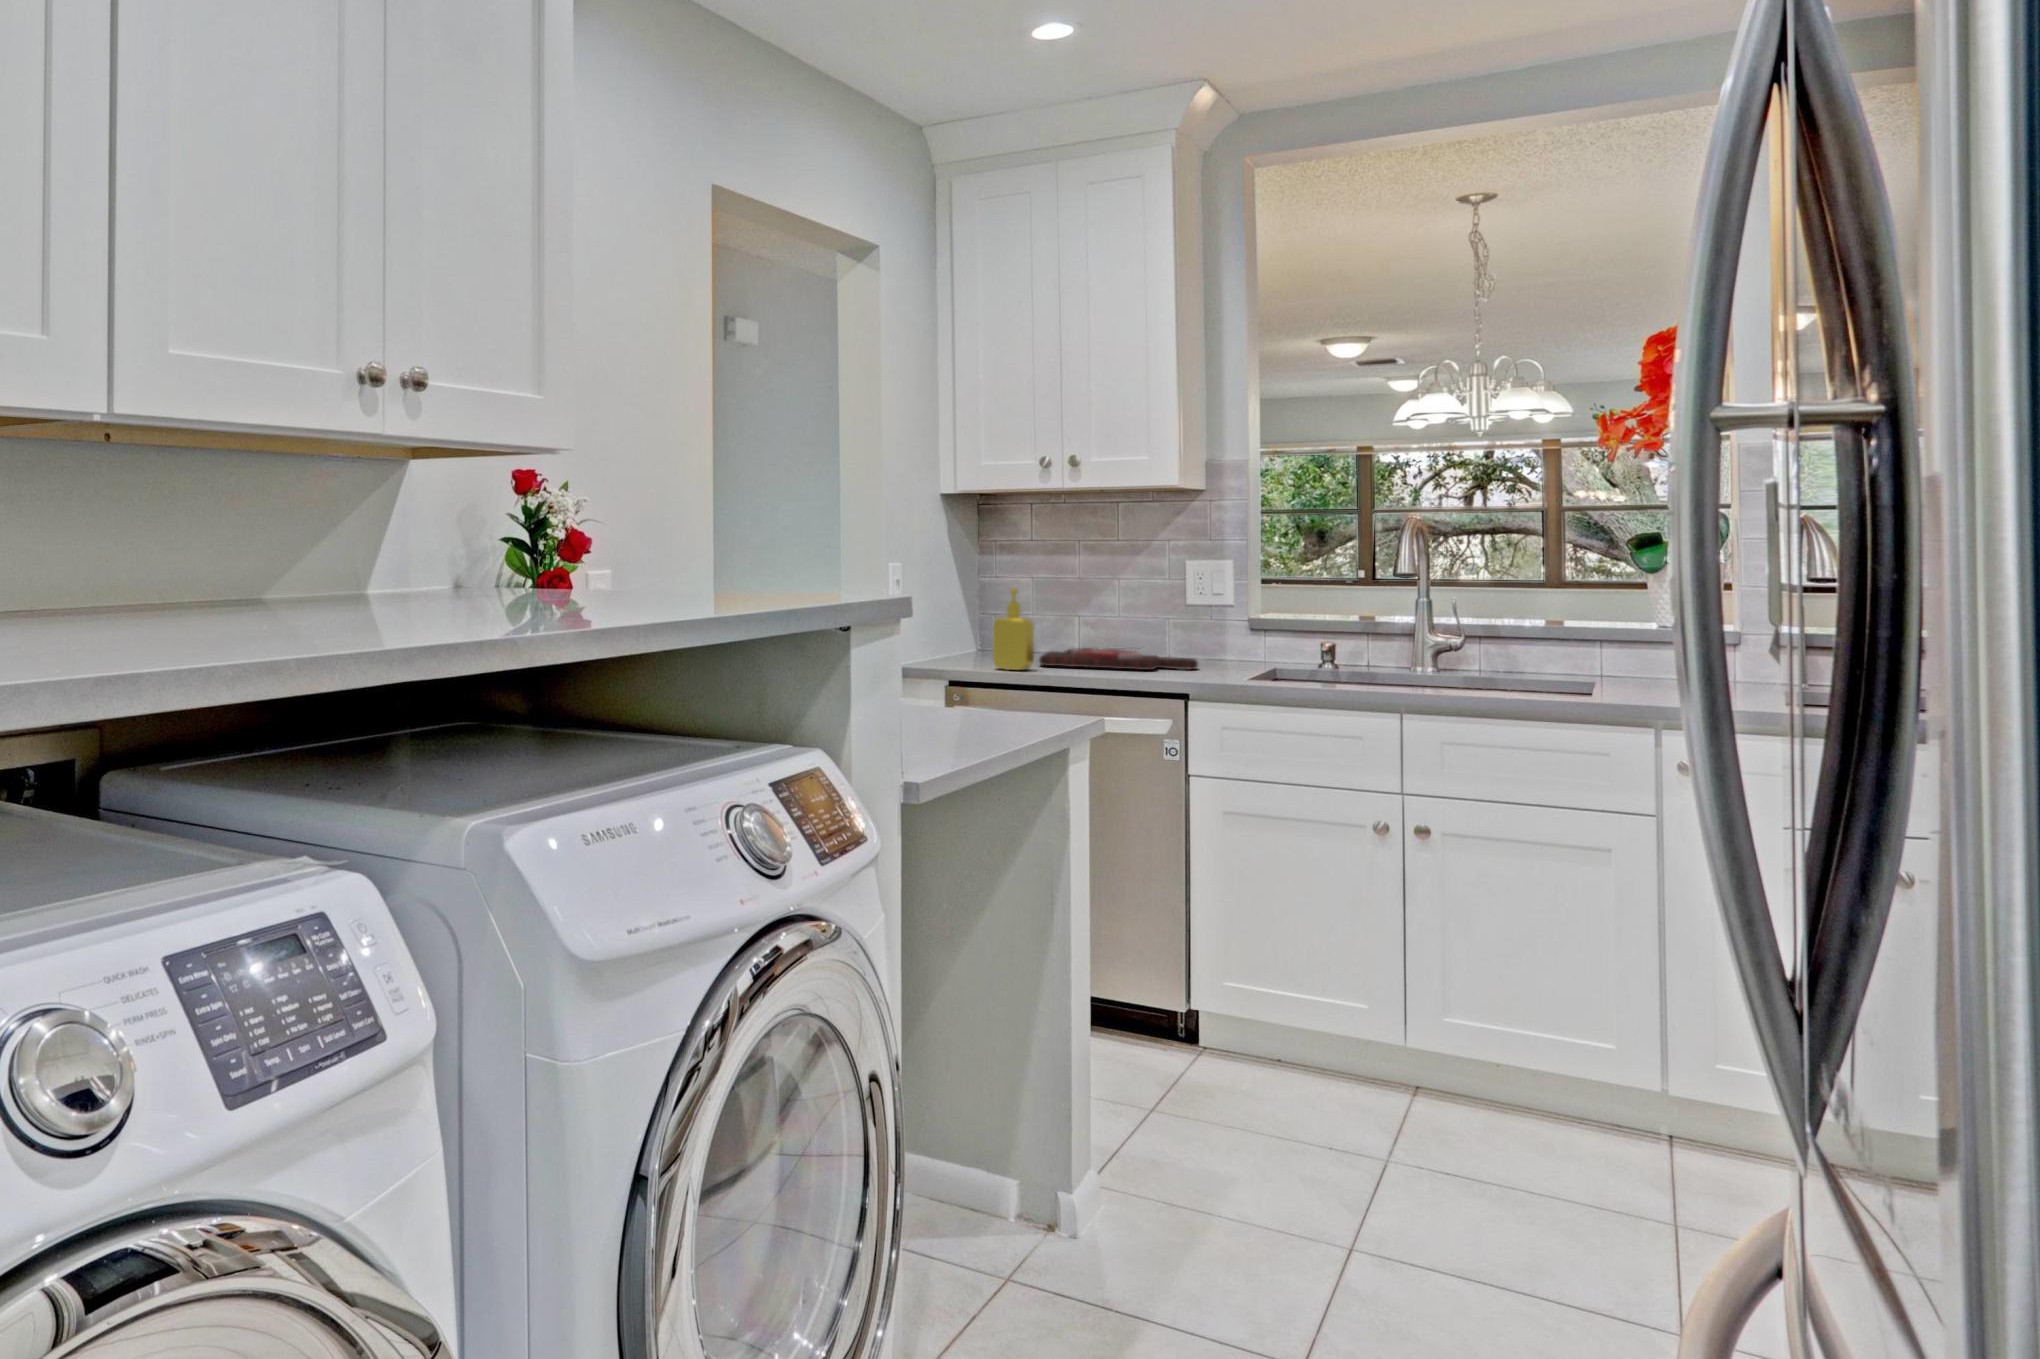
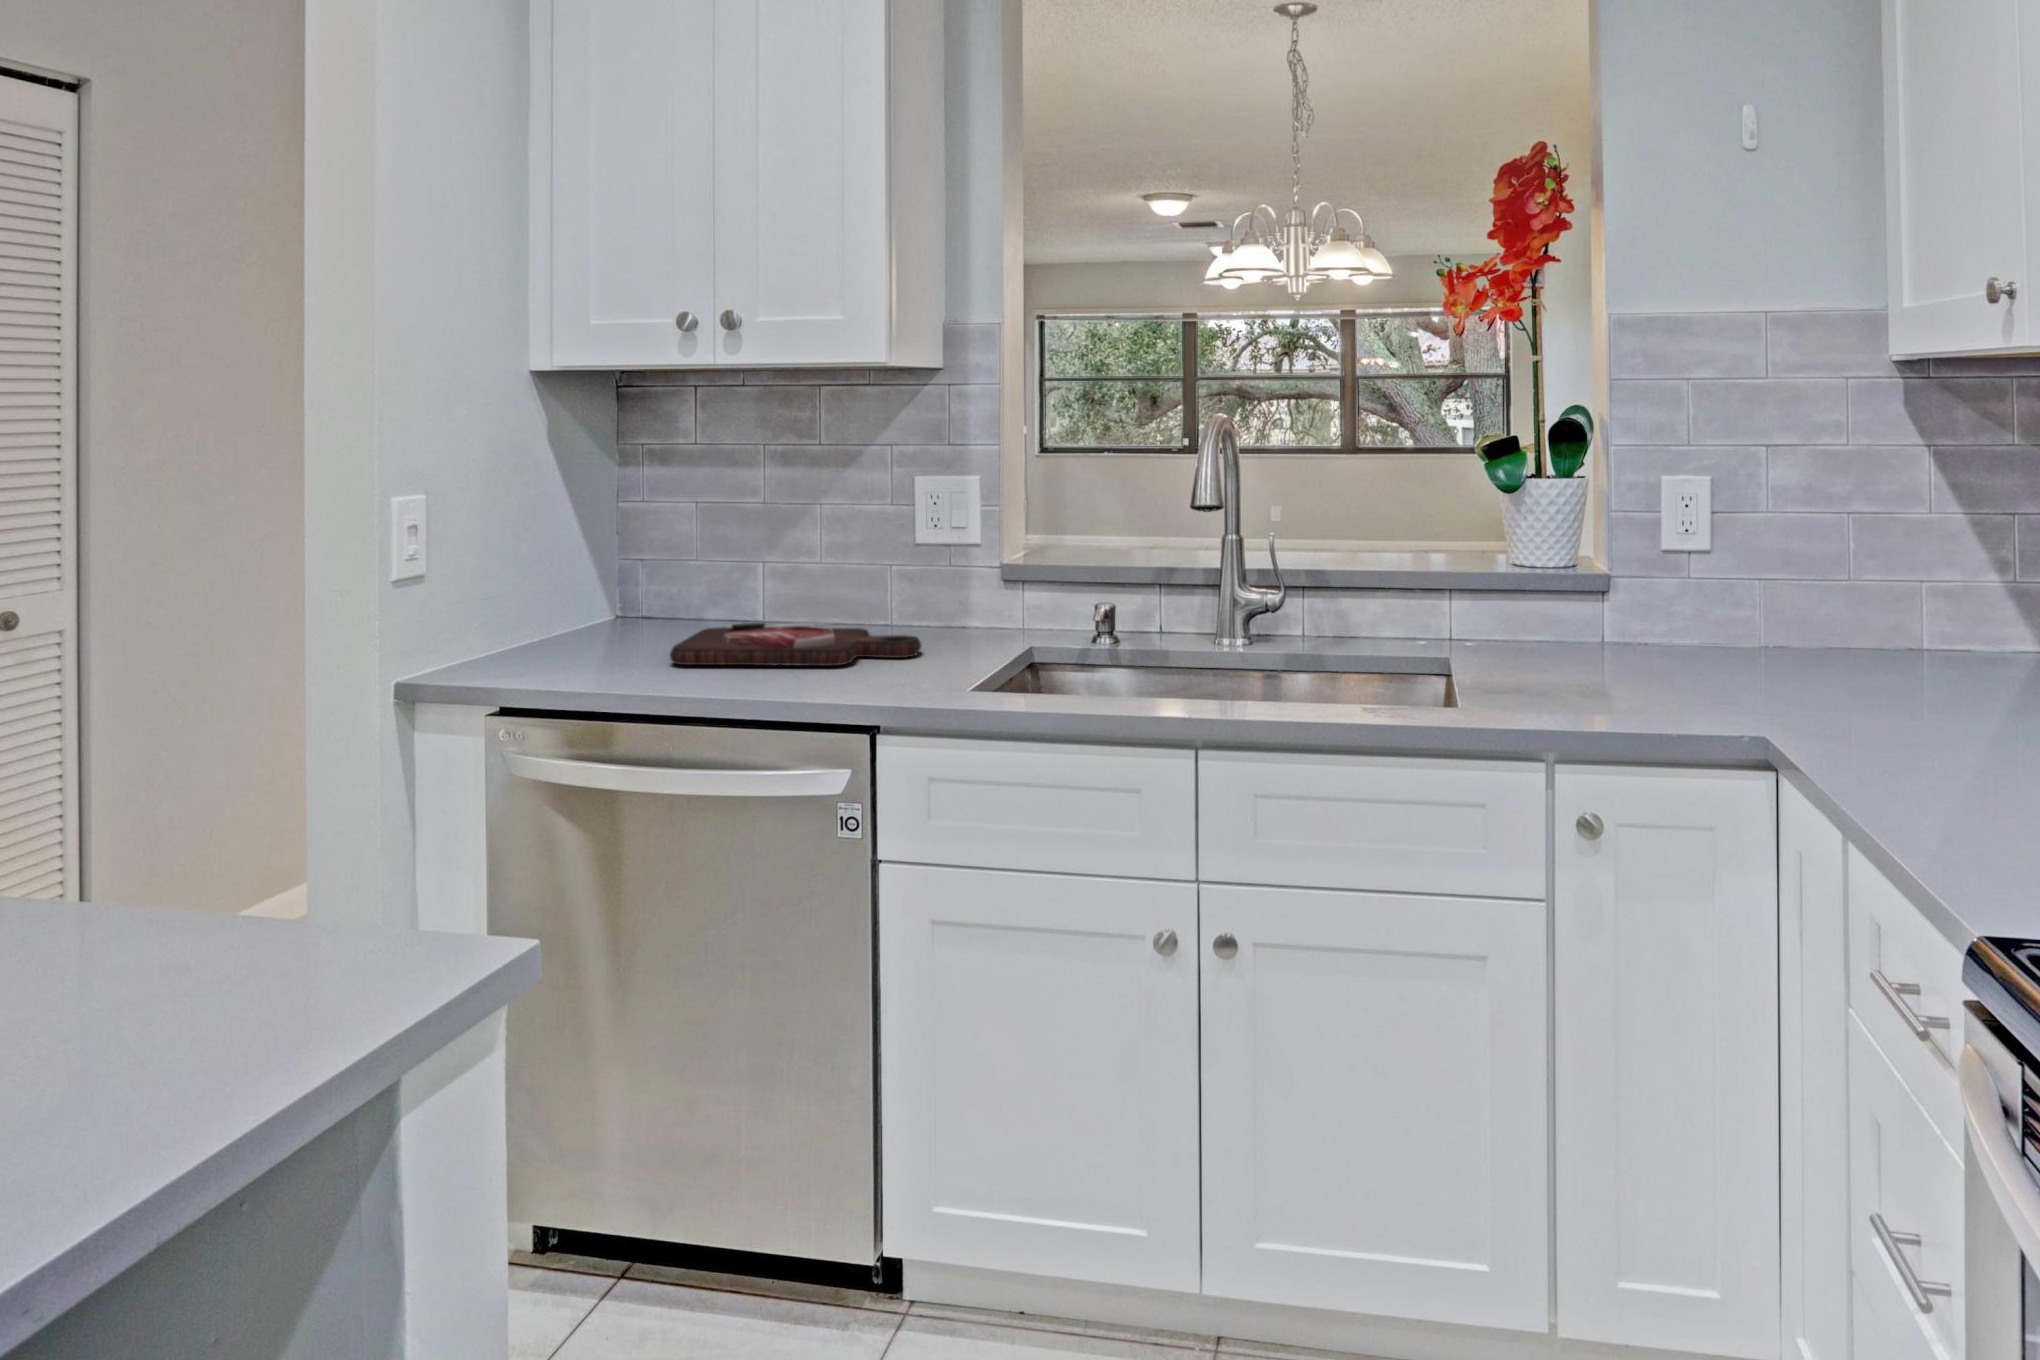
soap dispenser: present [993,588,1034,670] -> none [577,538,650,684]

